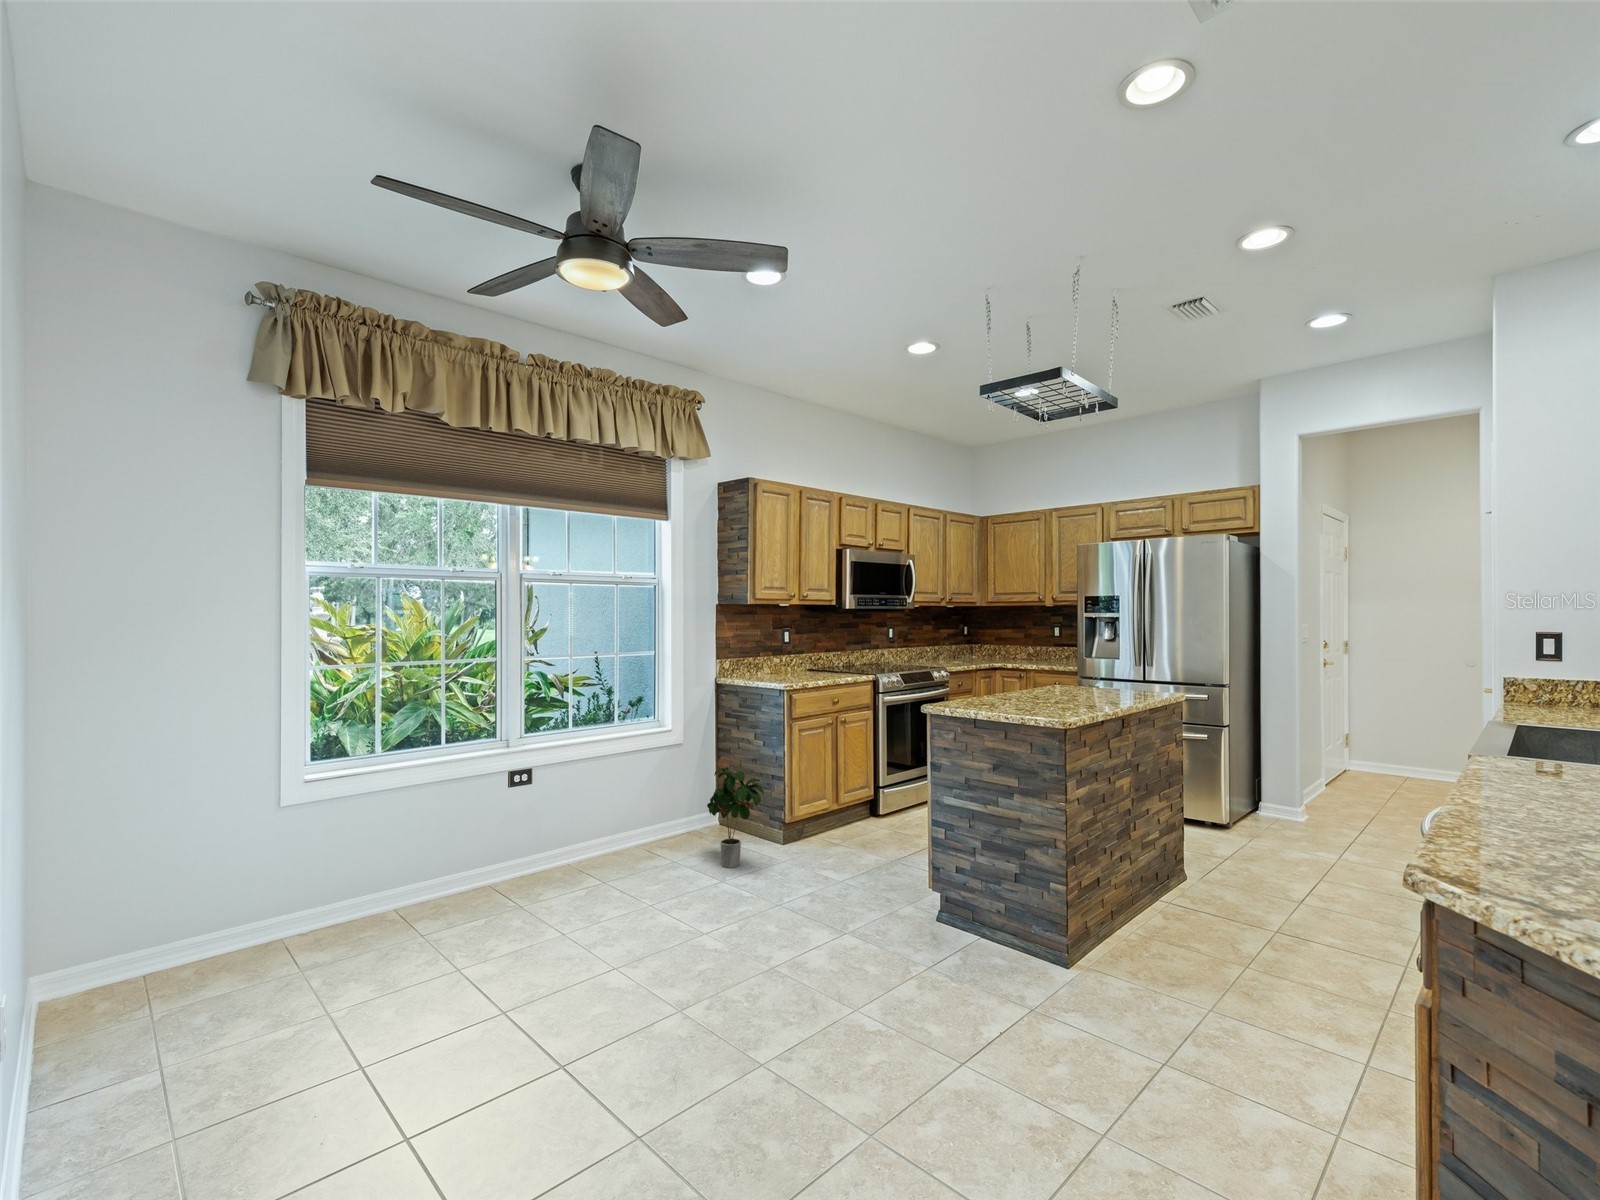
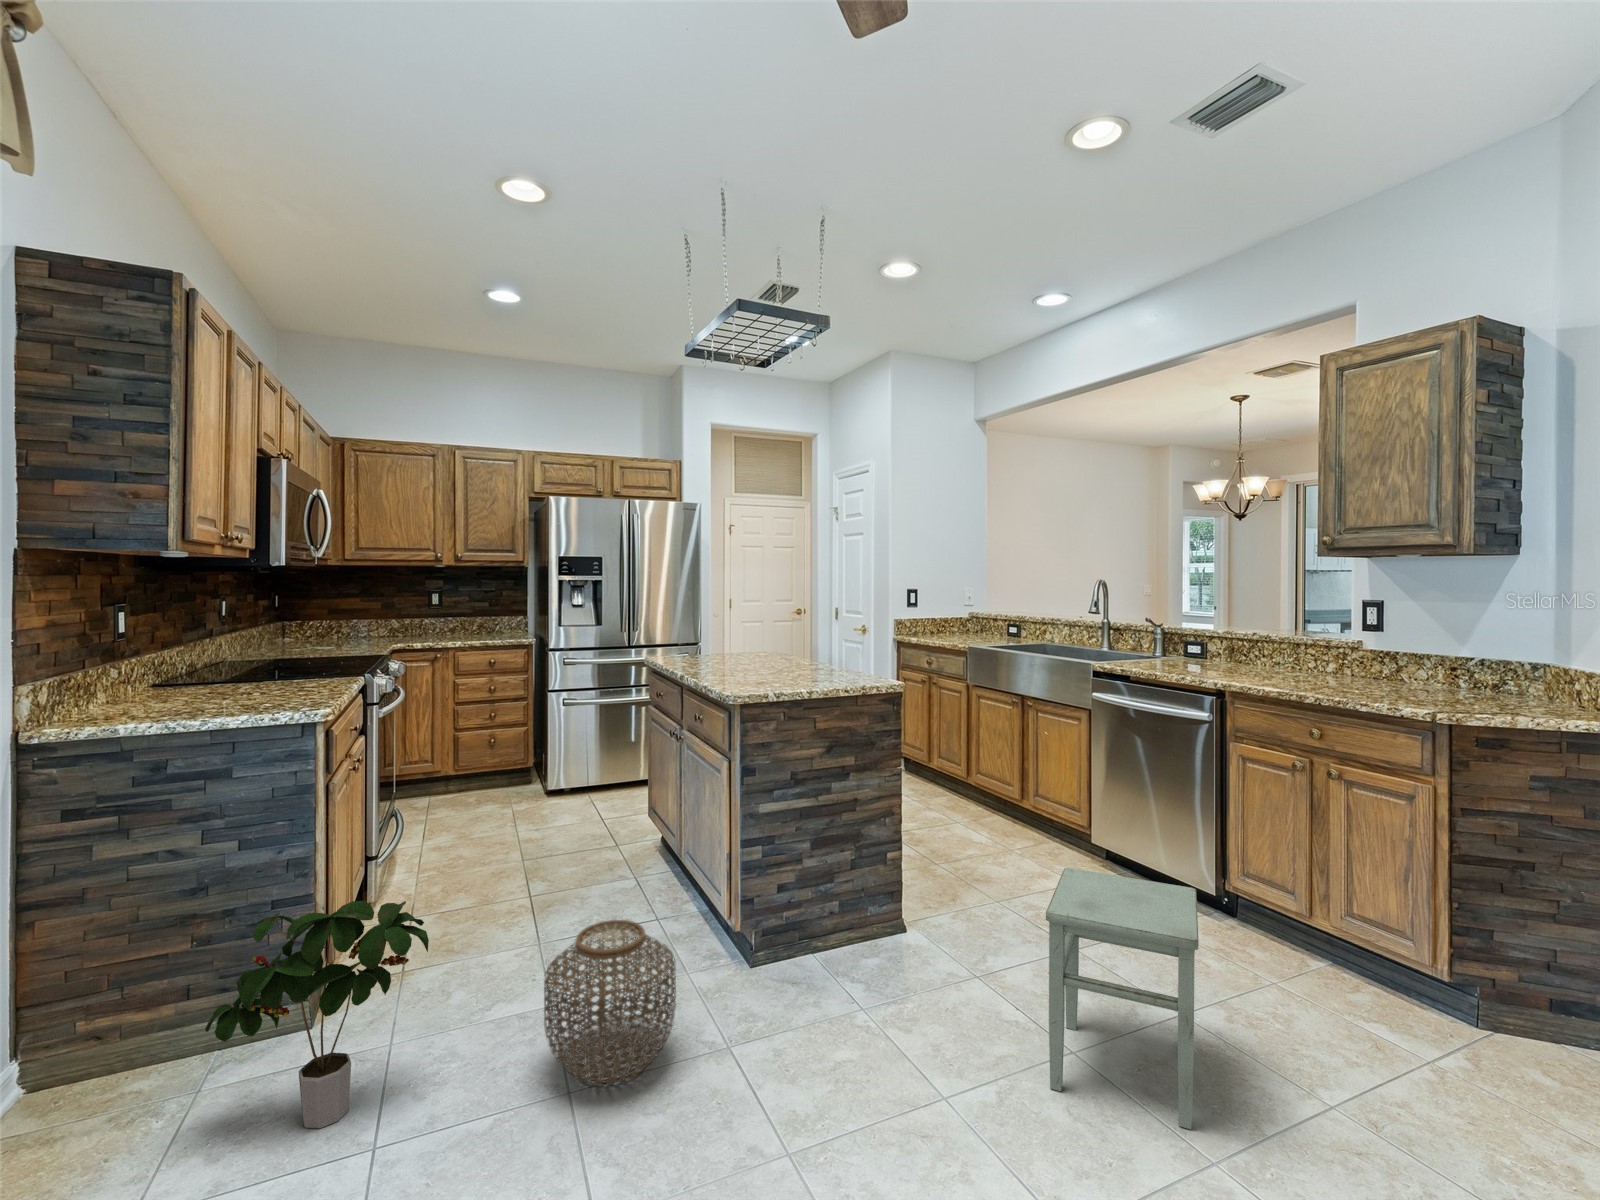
woven basket: none [766,823,840,914] -> present [544,920,676,1086]
stool: none [890,903,1026,1143] -> present [1046,868,1199,1129]

